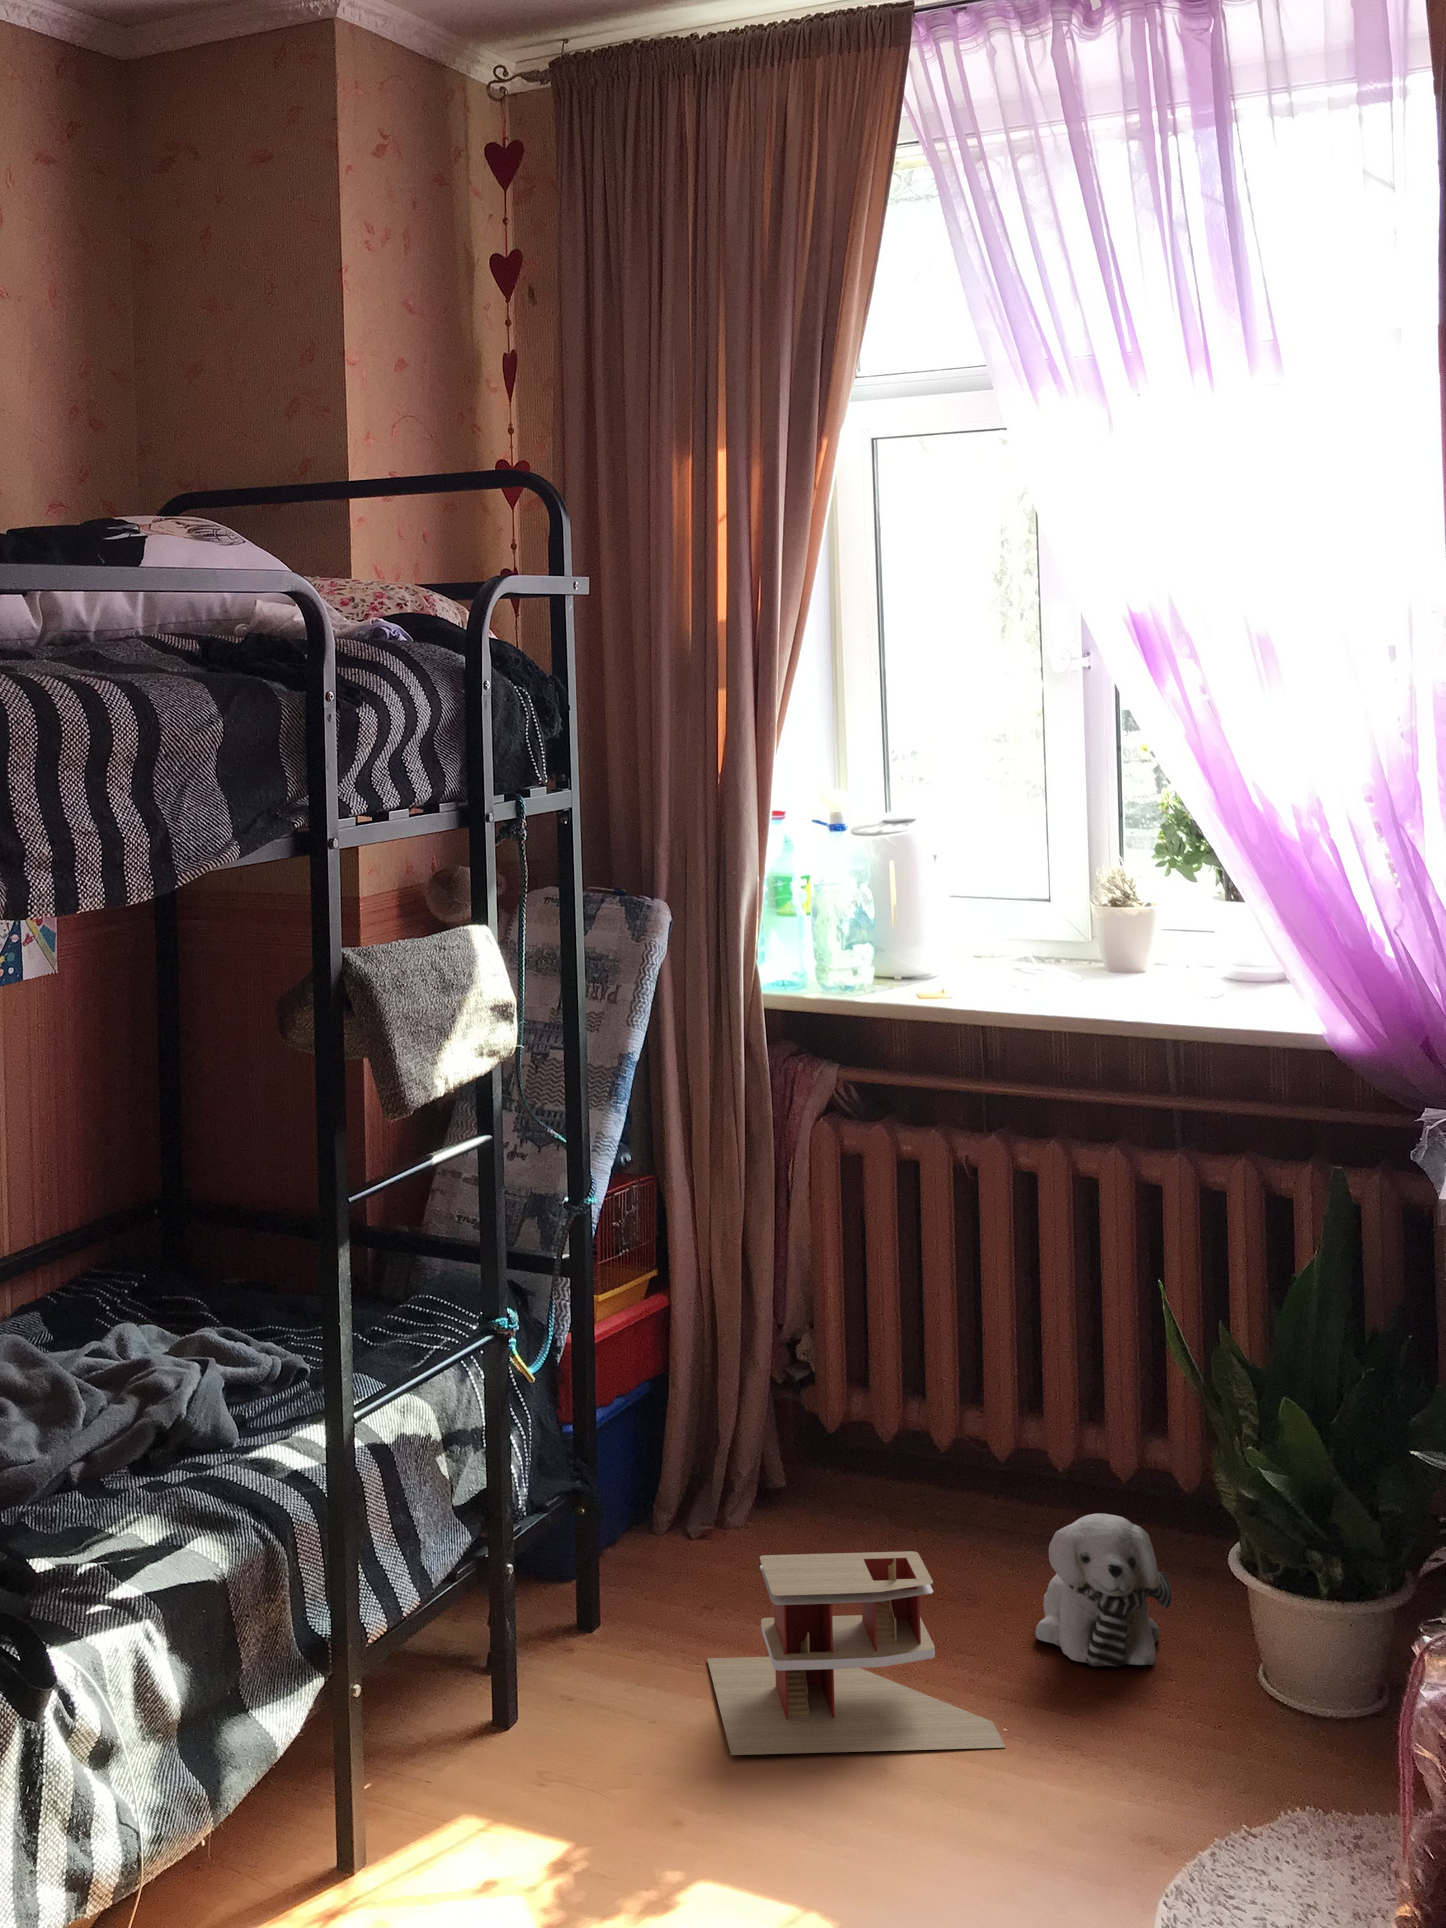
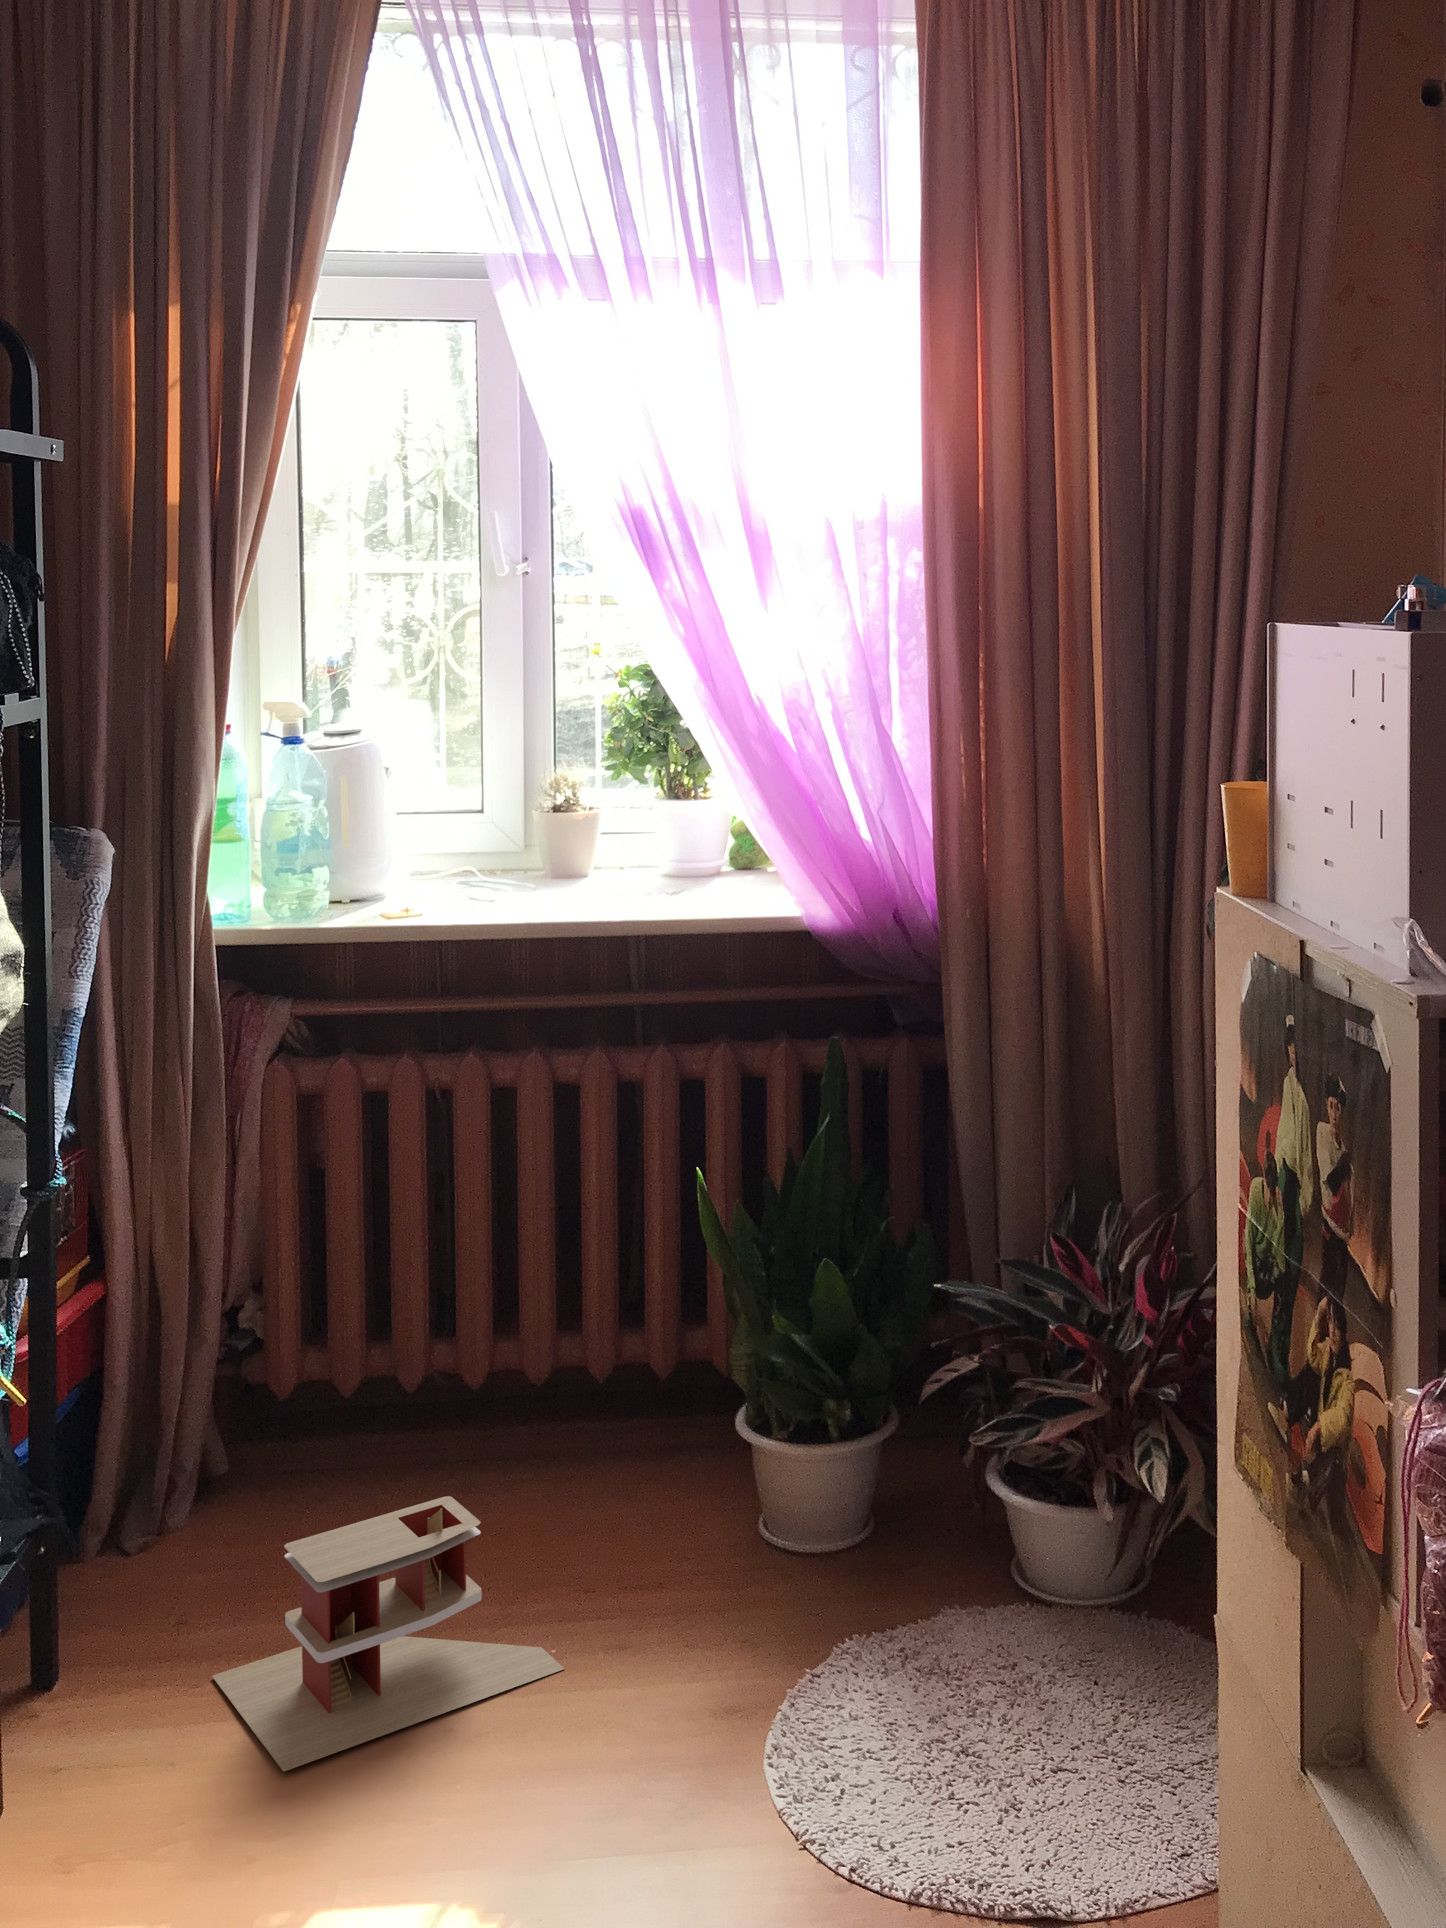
plush toy: present [1036,1514,1172,1667] -> none [551,1410,679,1564]

